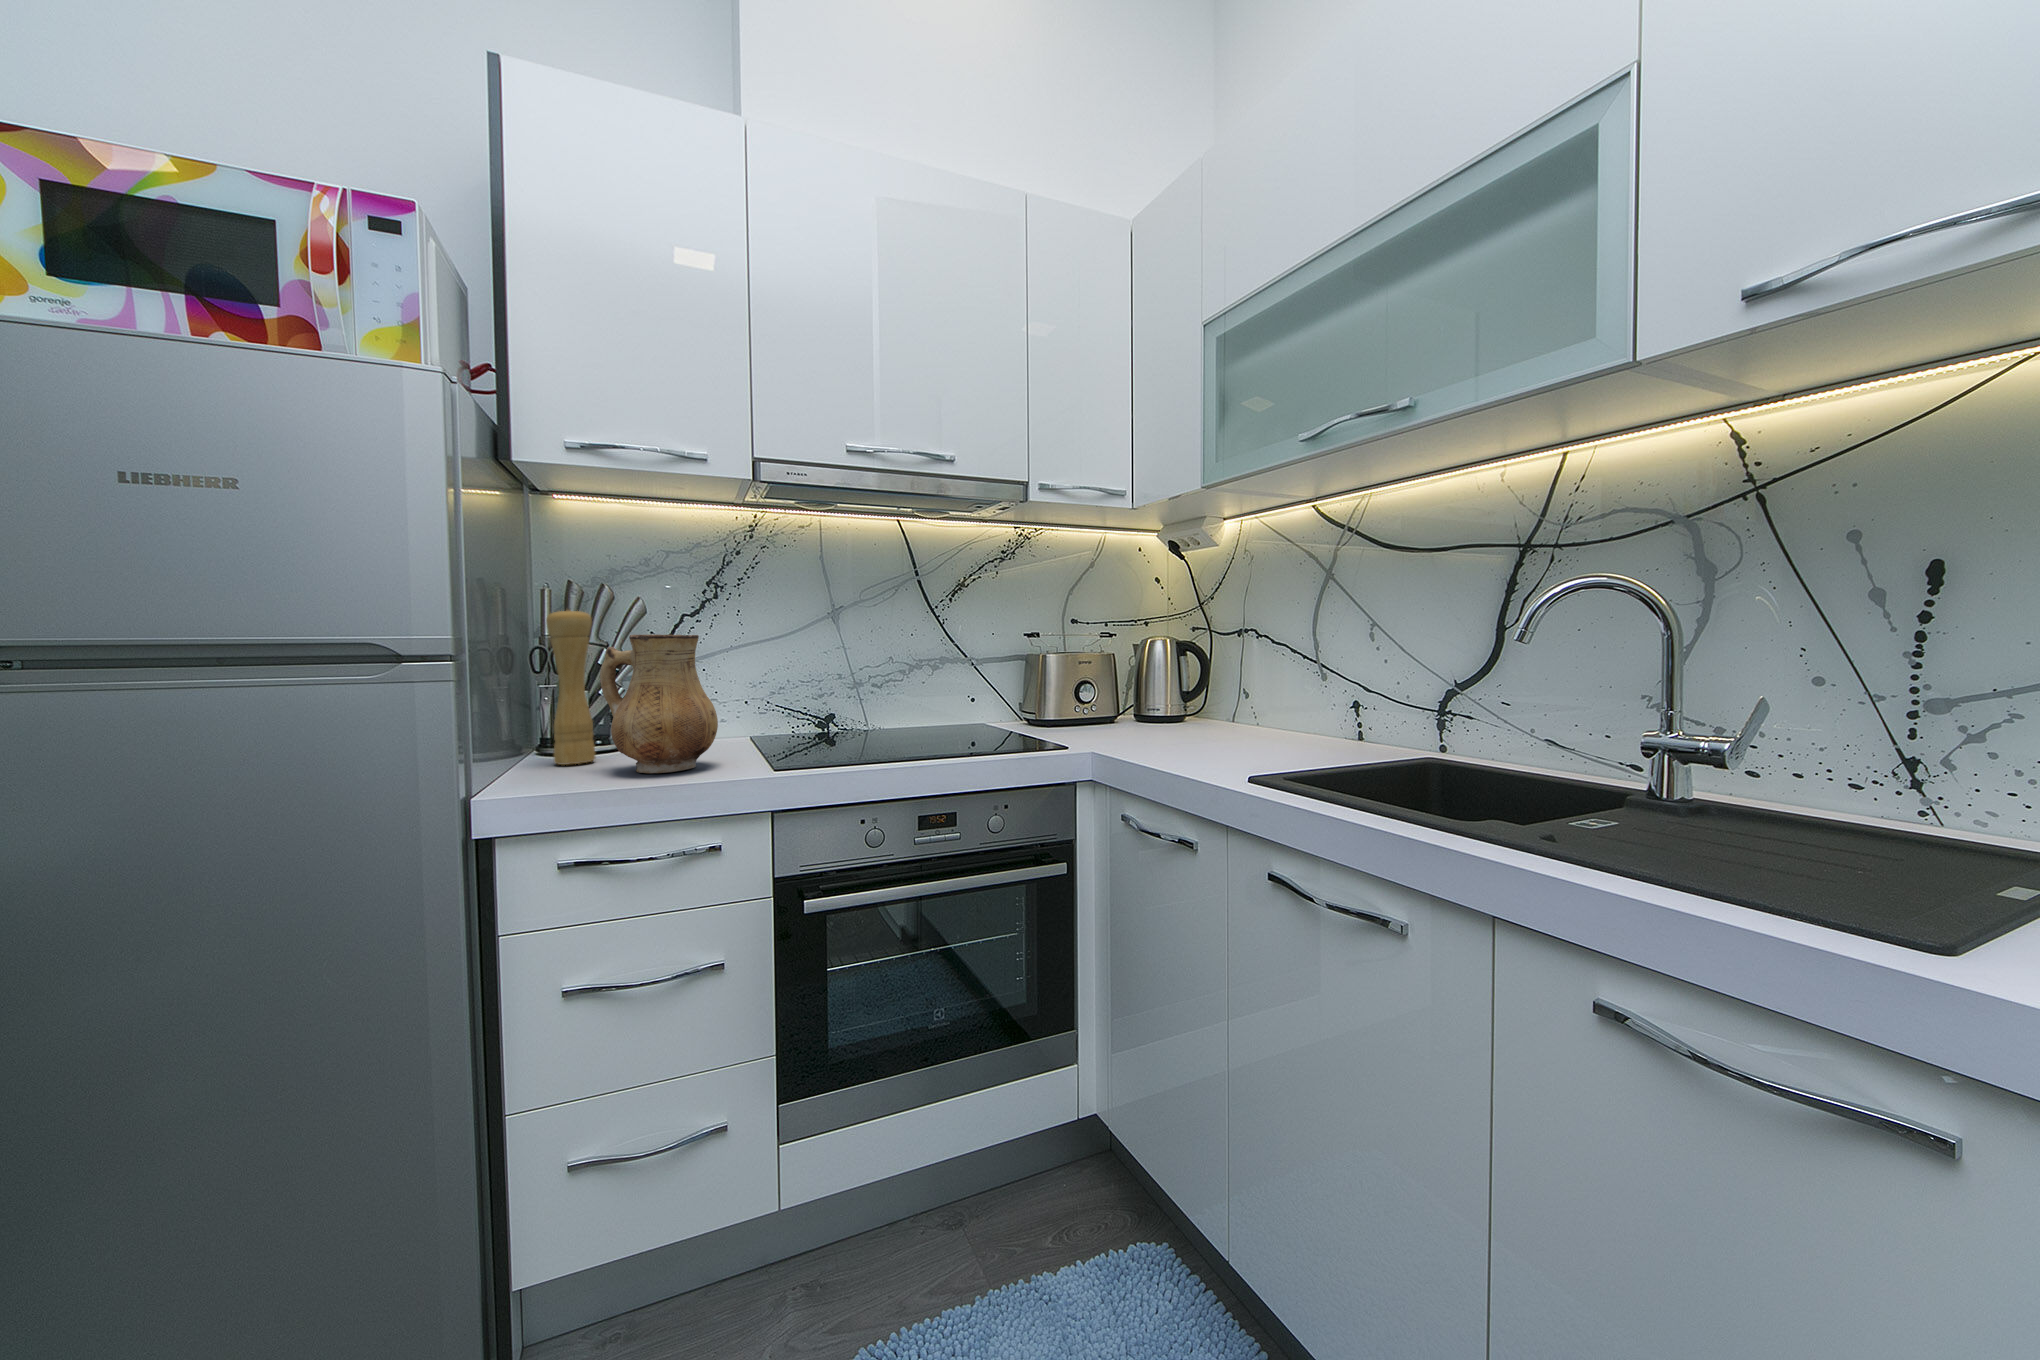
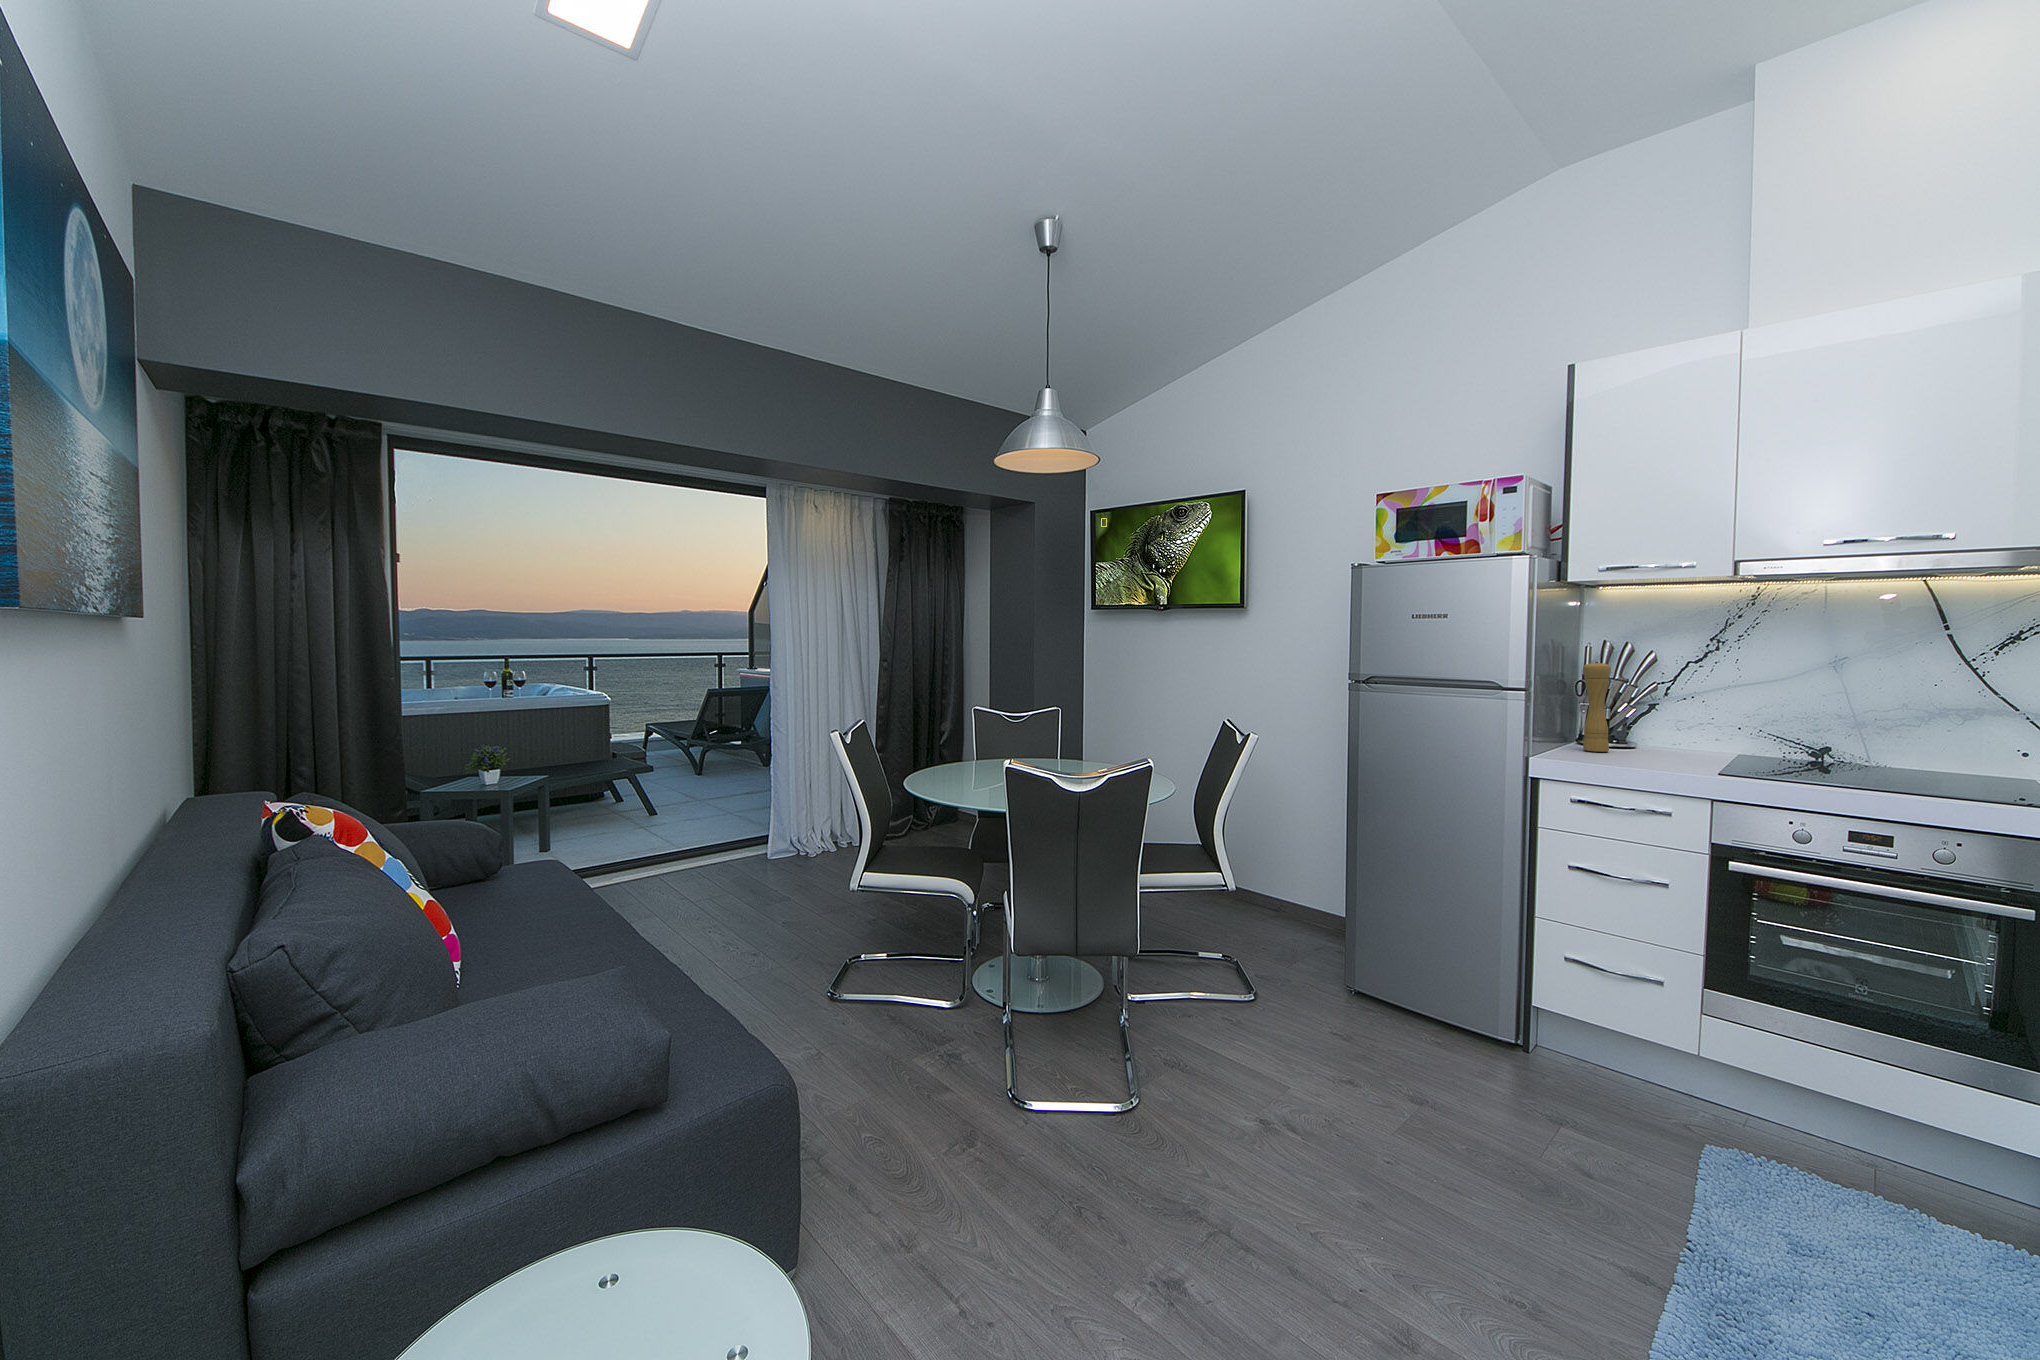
ceramic pitcher: present [600,635,718,773] -> none [1609,680,1684,764]

